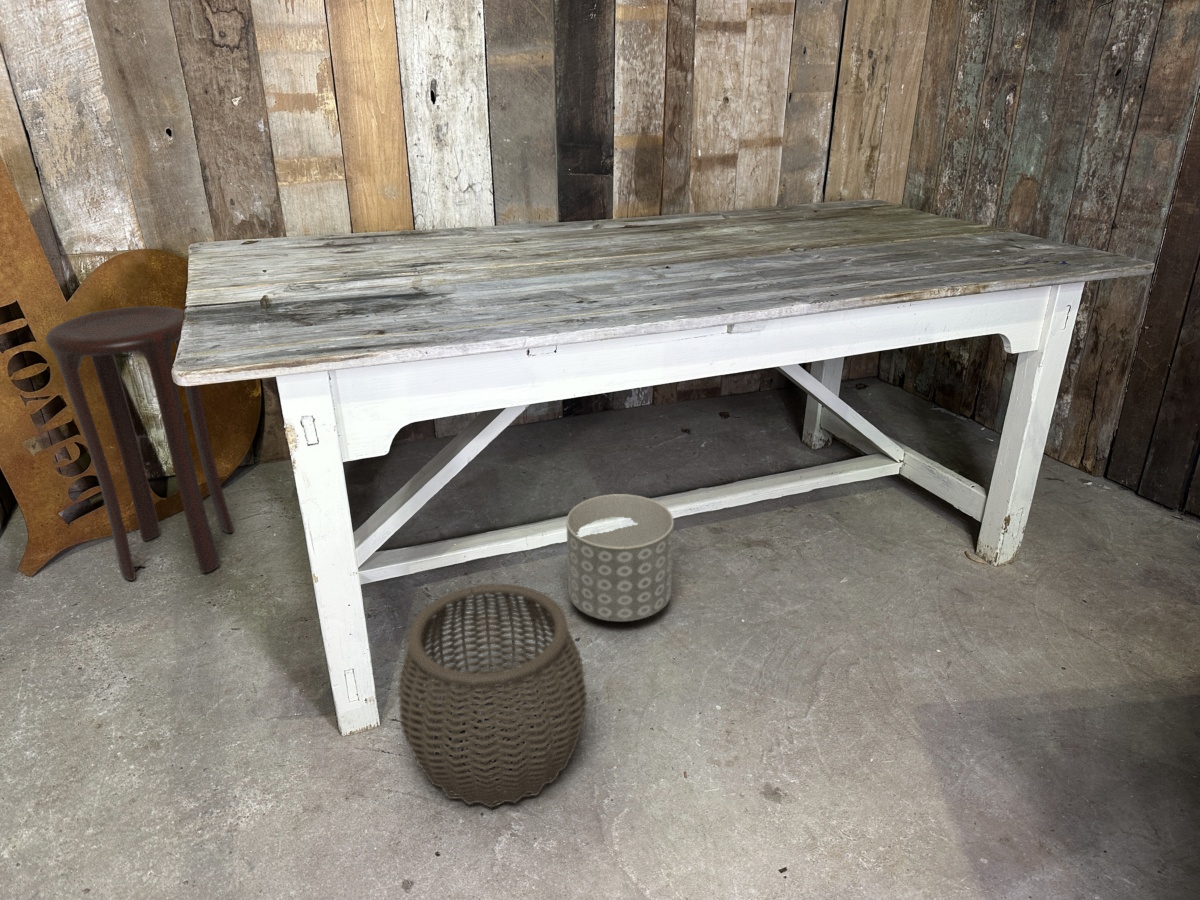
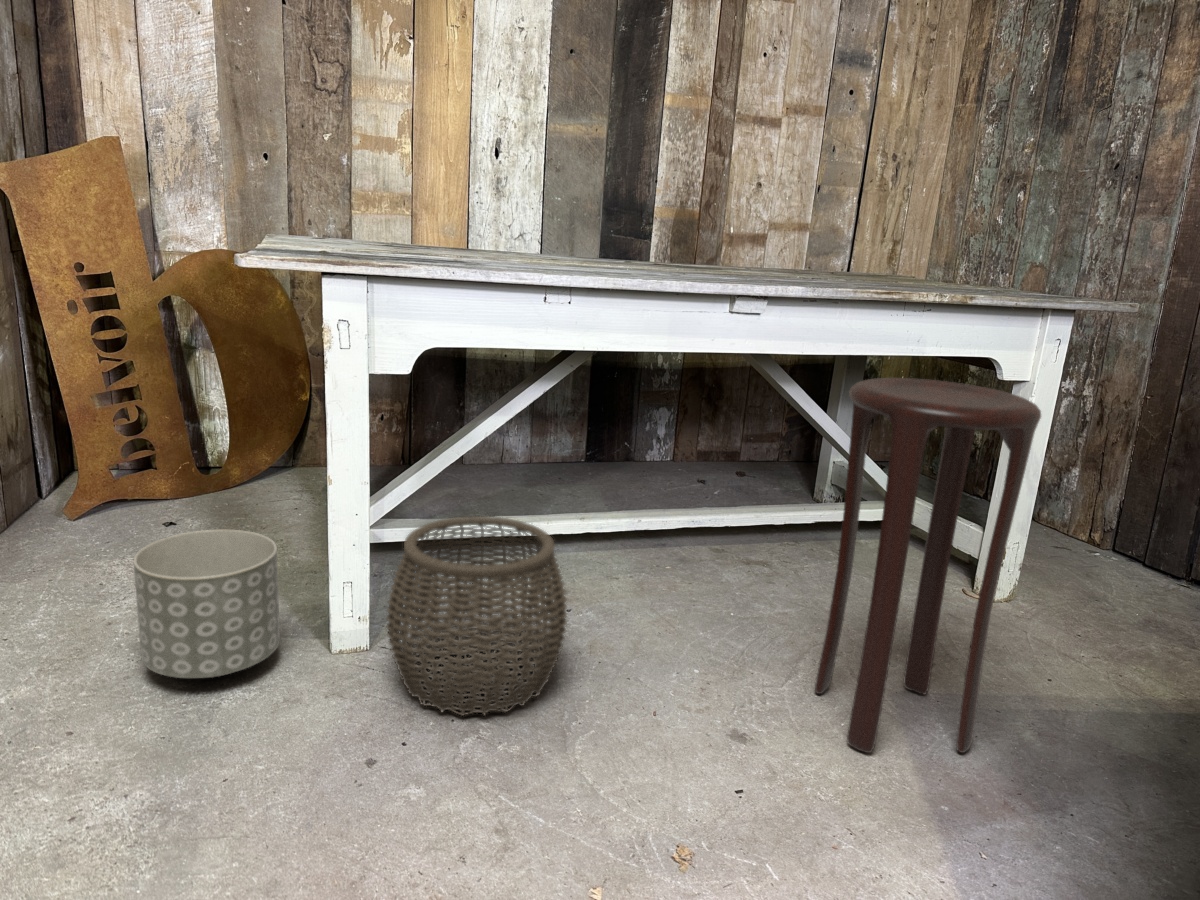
stool: present [46,306,233,580] -> present [815,378,1041,753]
planter: present [566,494,674,621] -> present [134,529,280,679]

